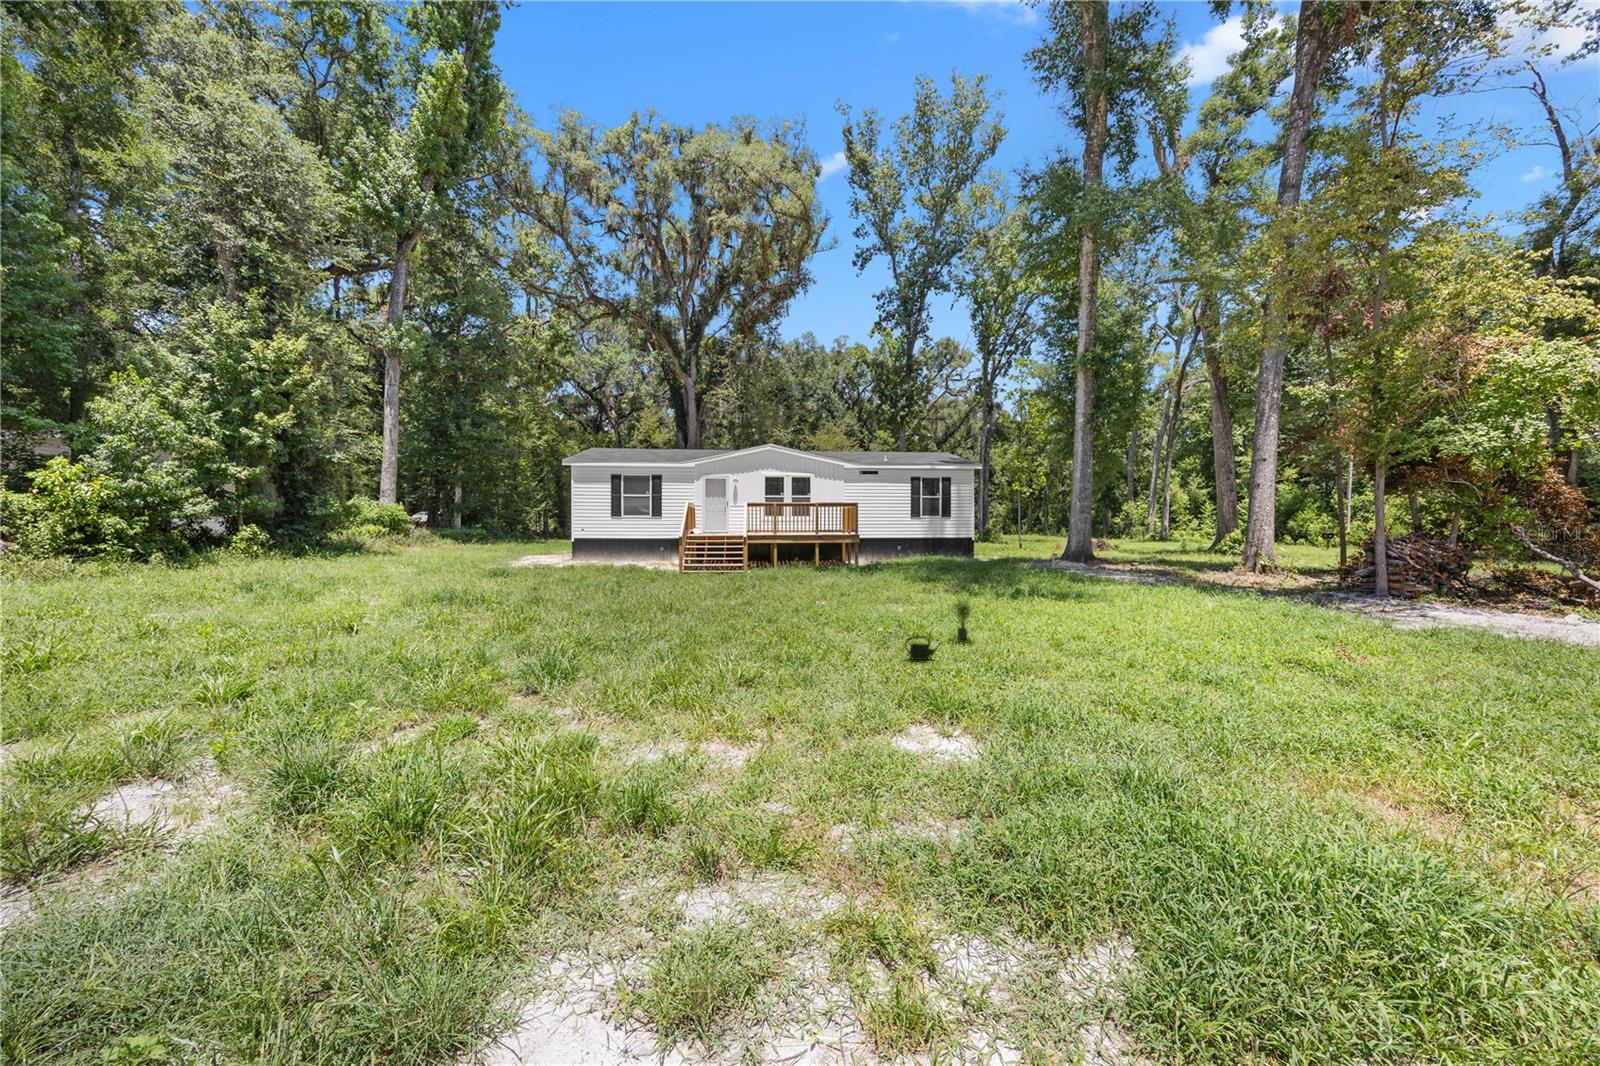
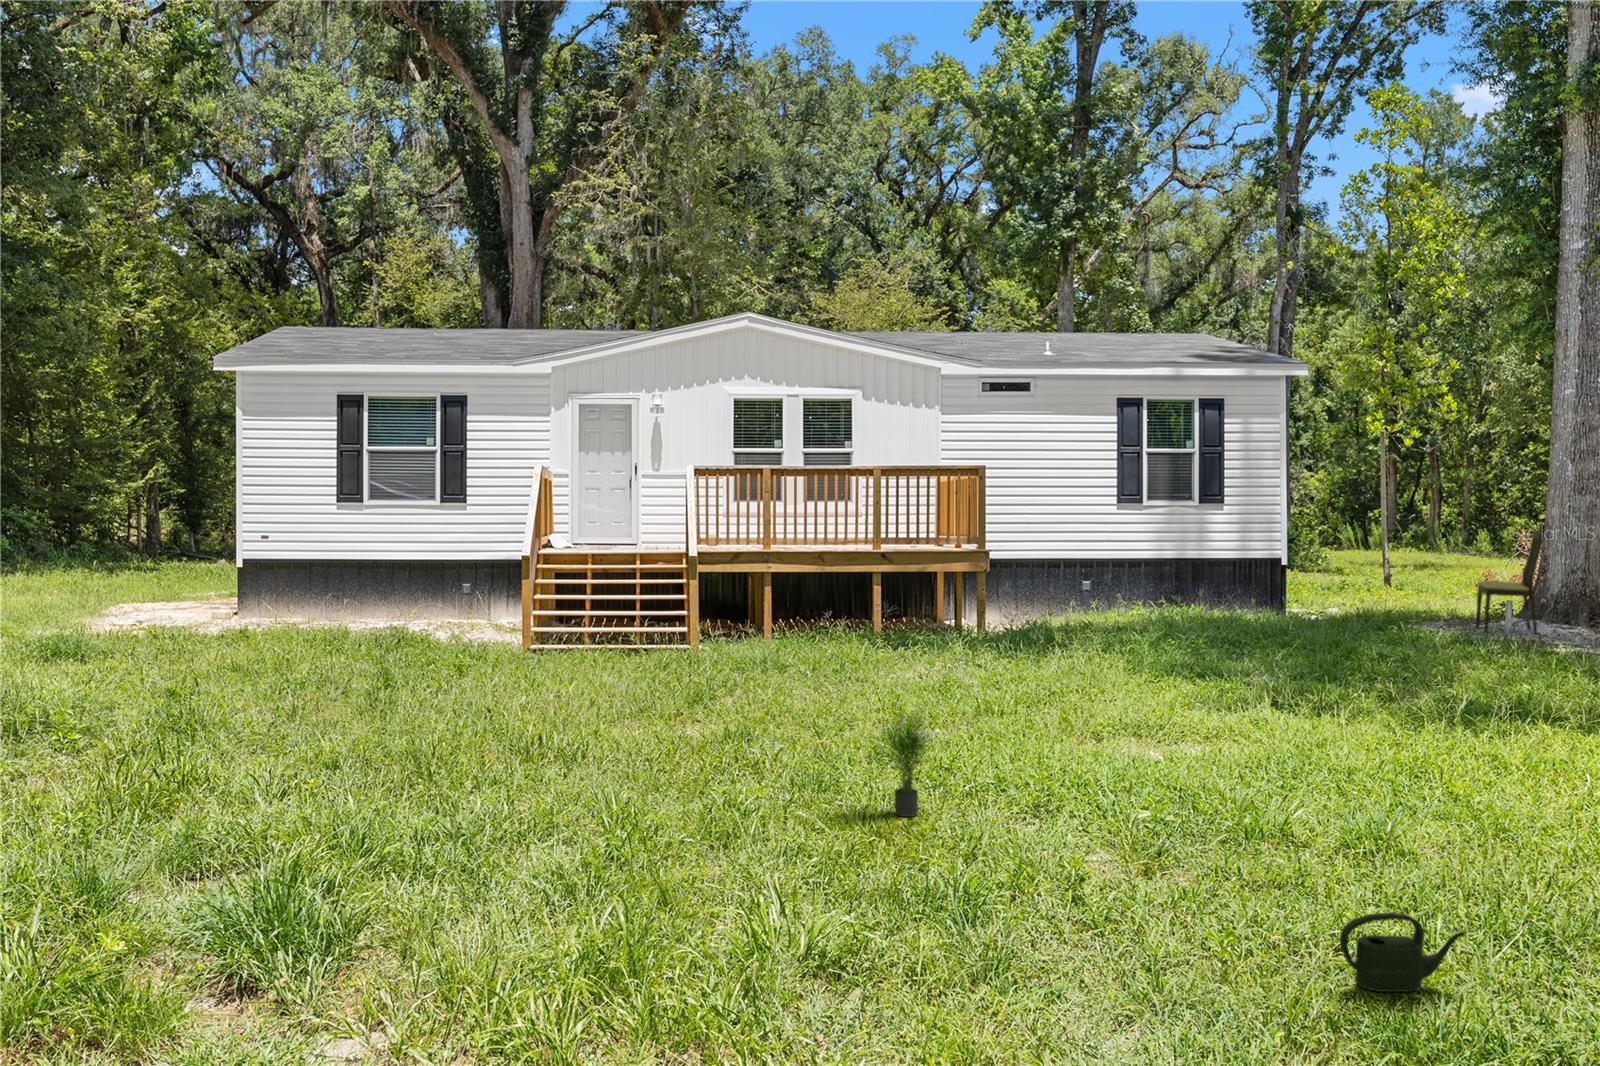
chair: none [1042,530,1065,570] -> present [1476,530,1542,634]
potted plant: present [953,599,973,639] -> present [871,708,931,817]

